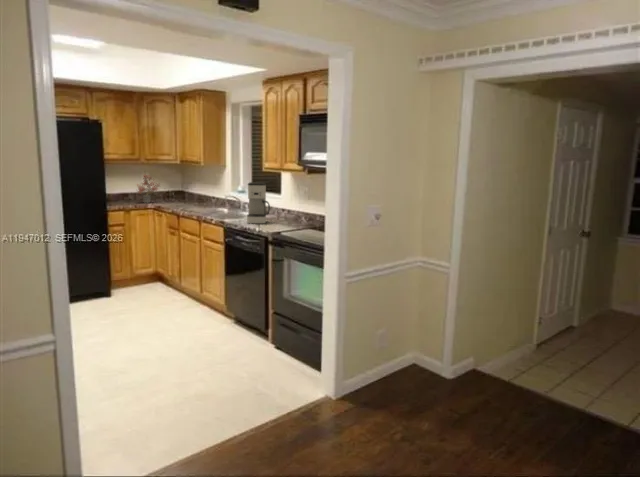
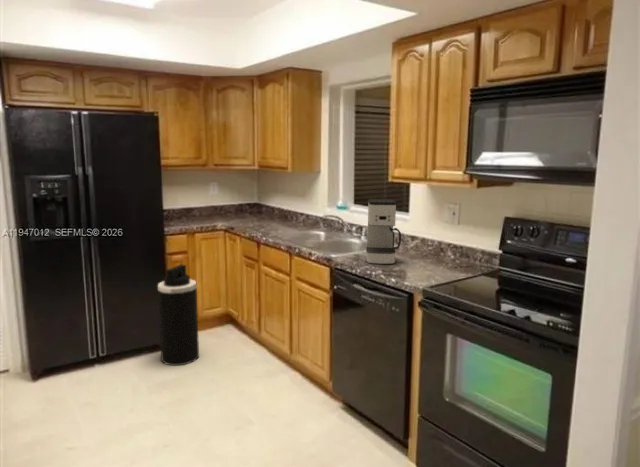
potted plant: present [137,174,159,203] -> none [202,176,233,221]
trash can: none [102,232,134,304] -> present [158,265,199,365]

